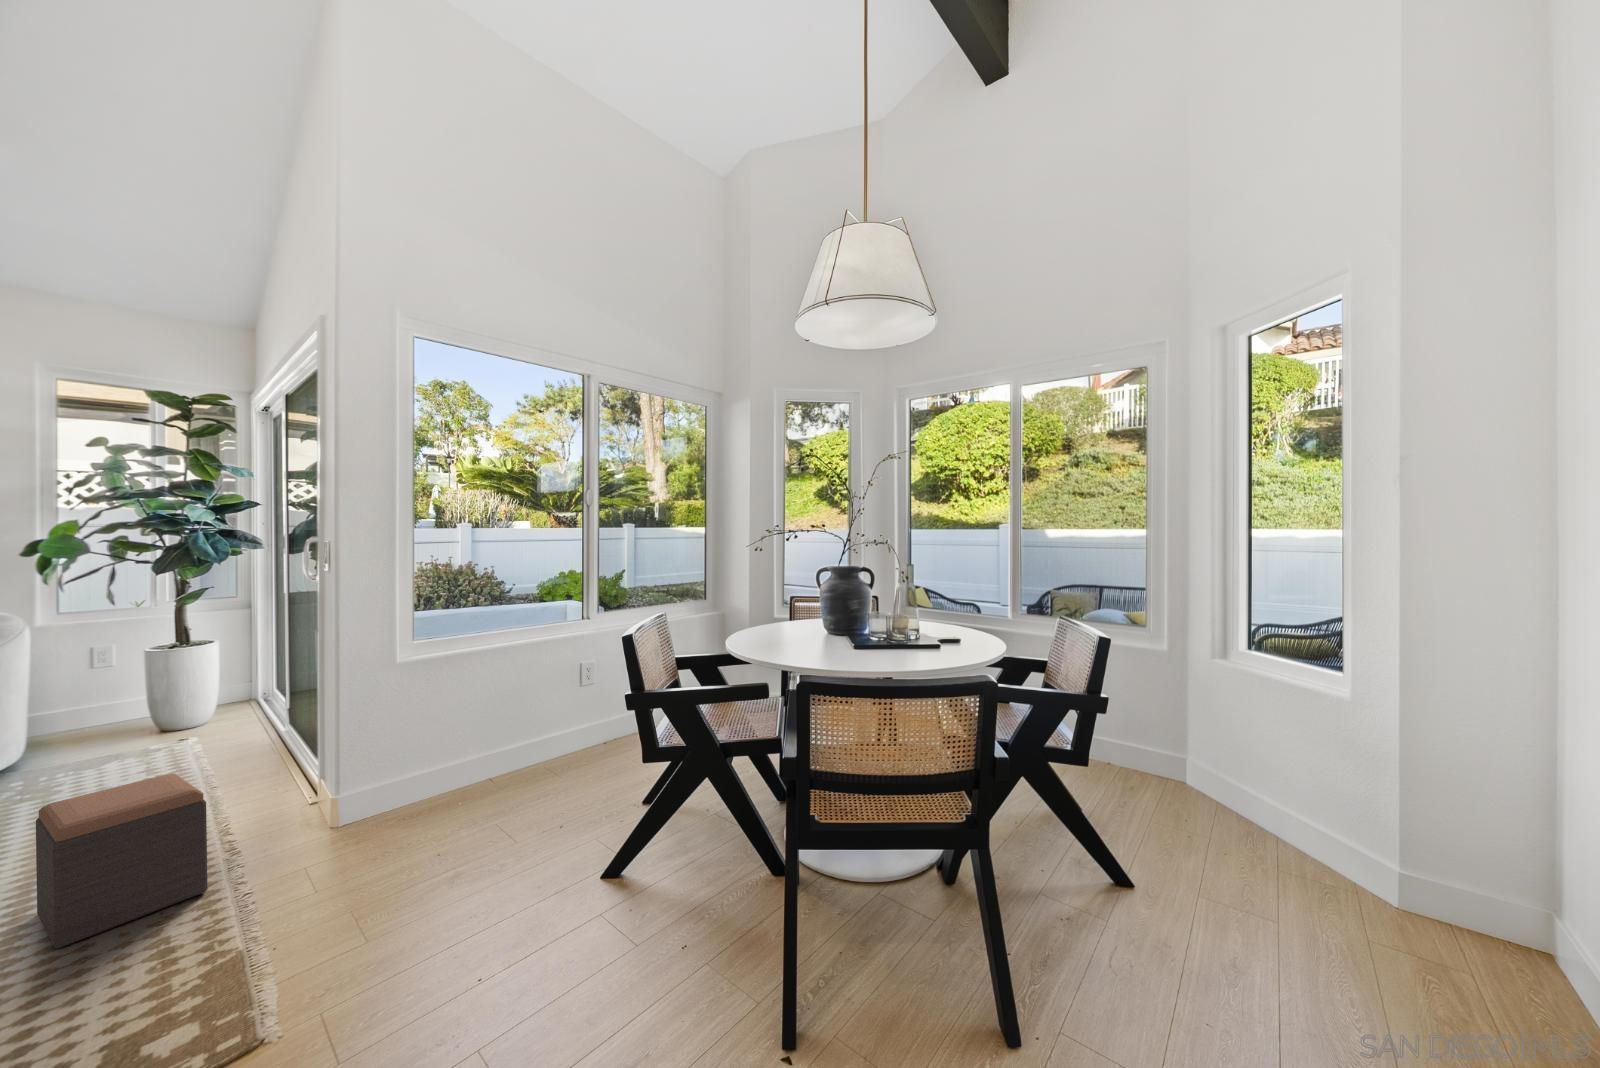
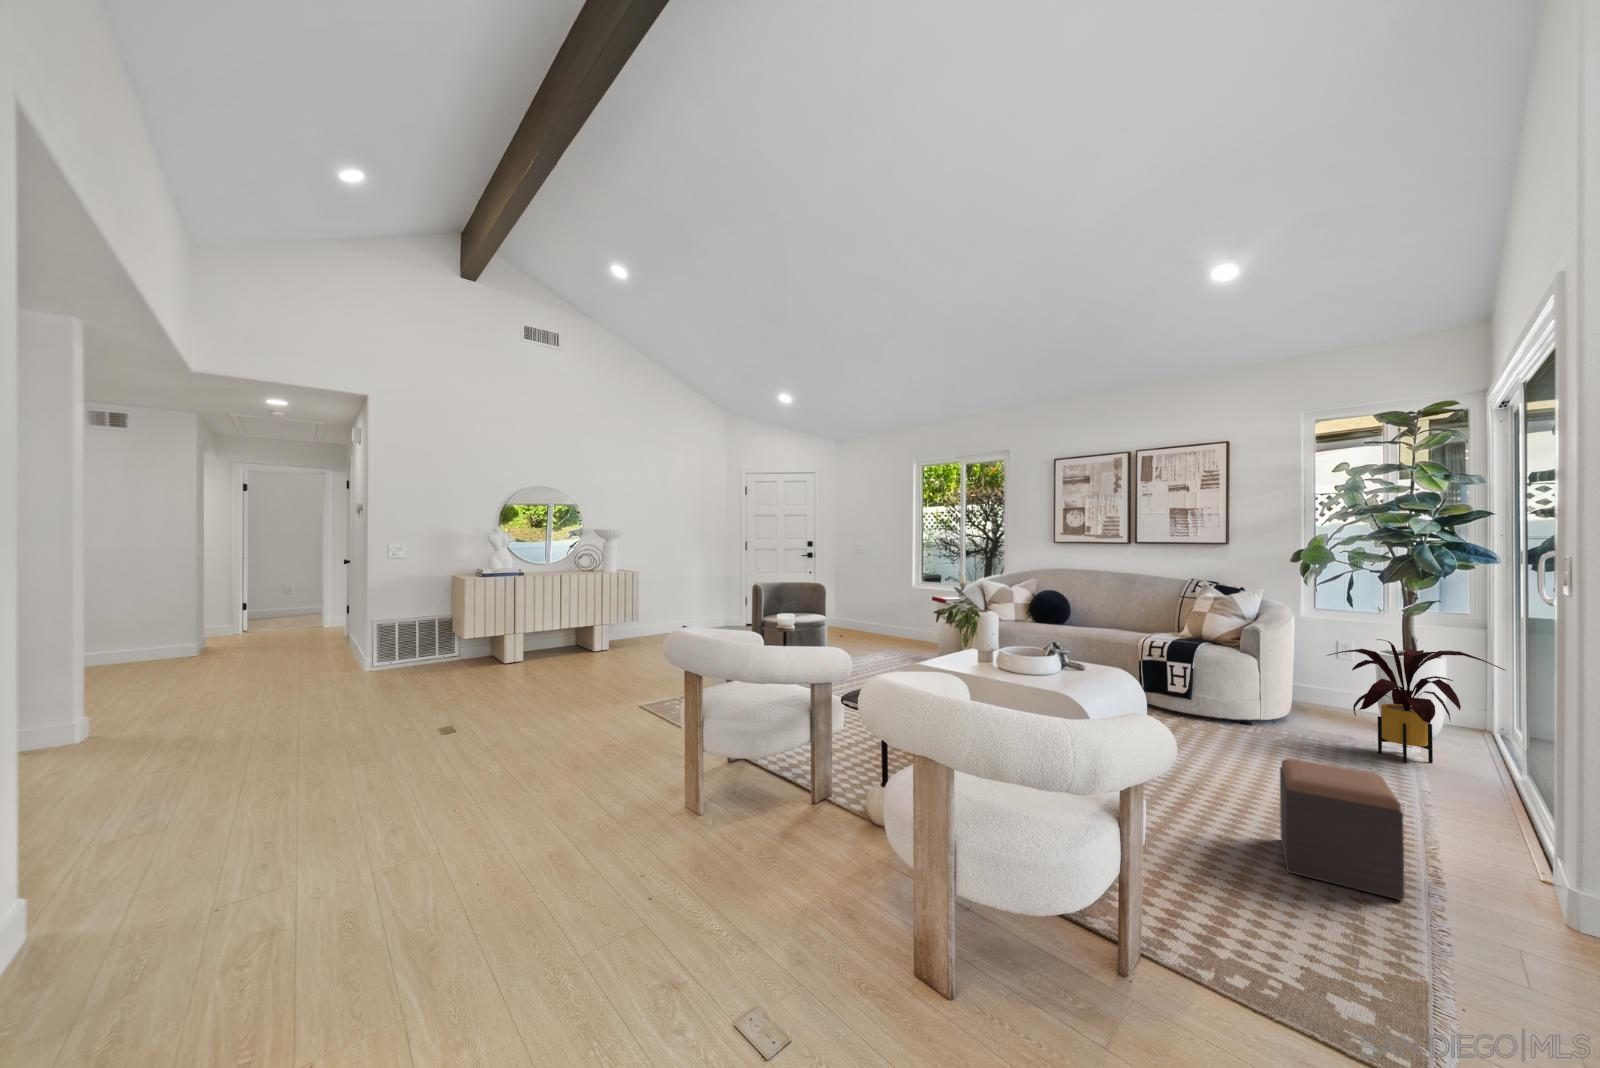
house plant: none [85,632,273,757] -> present [1327,639,1505,763]

